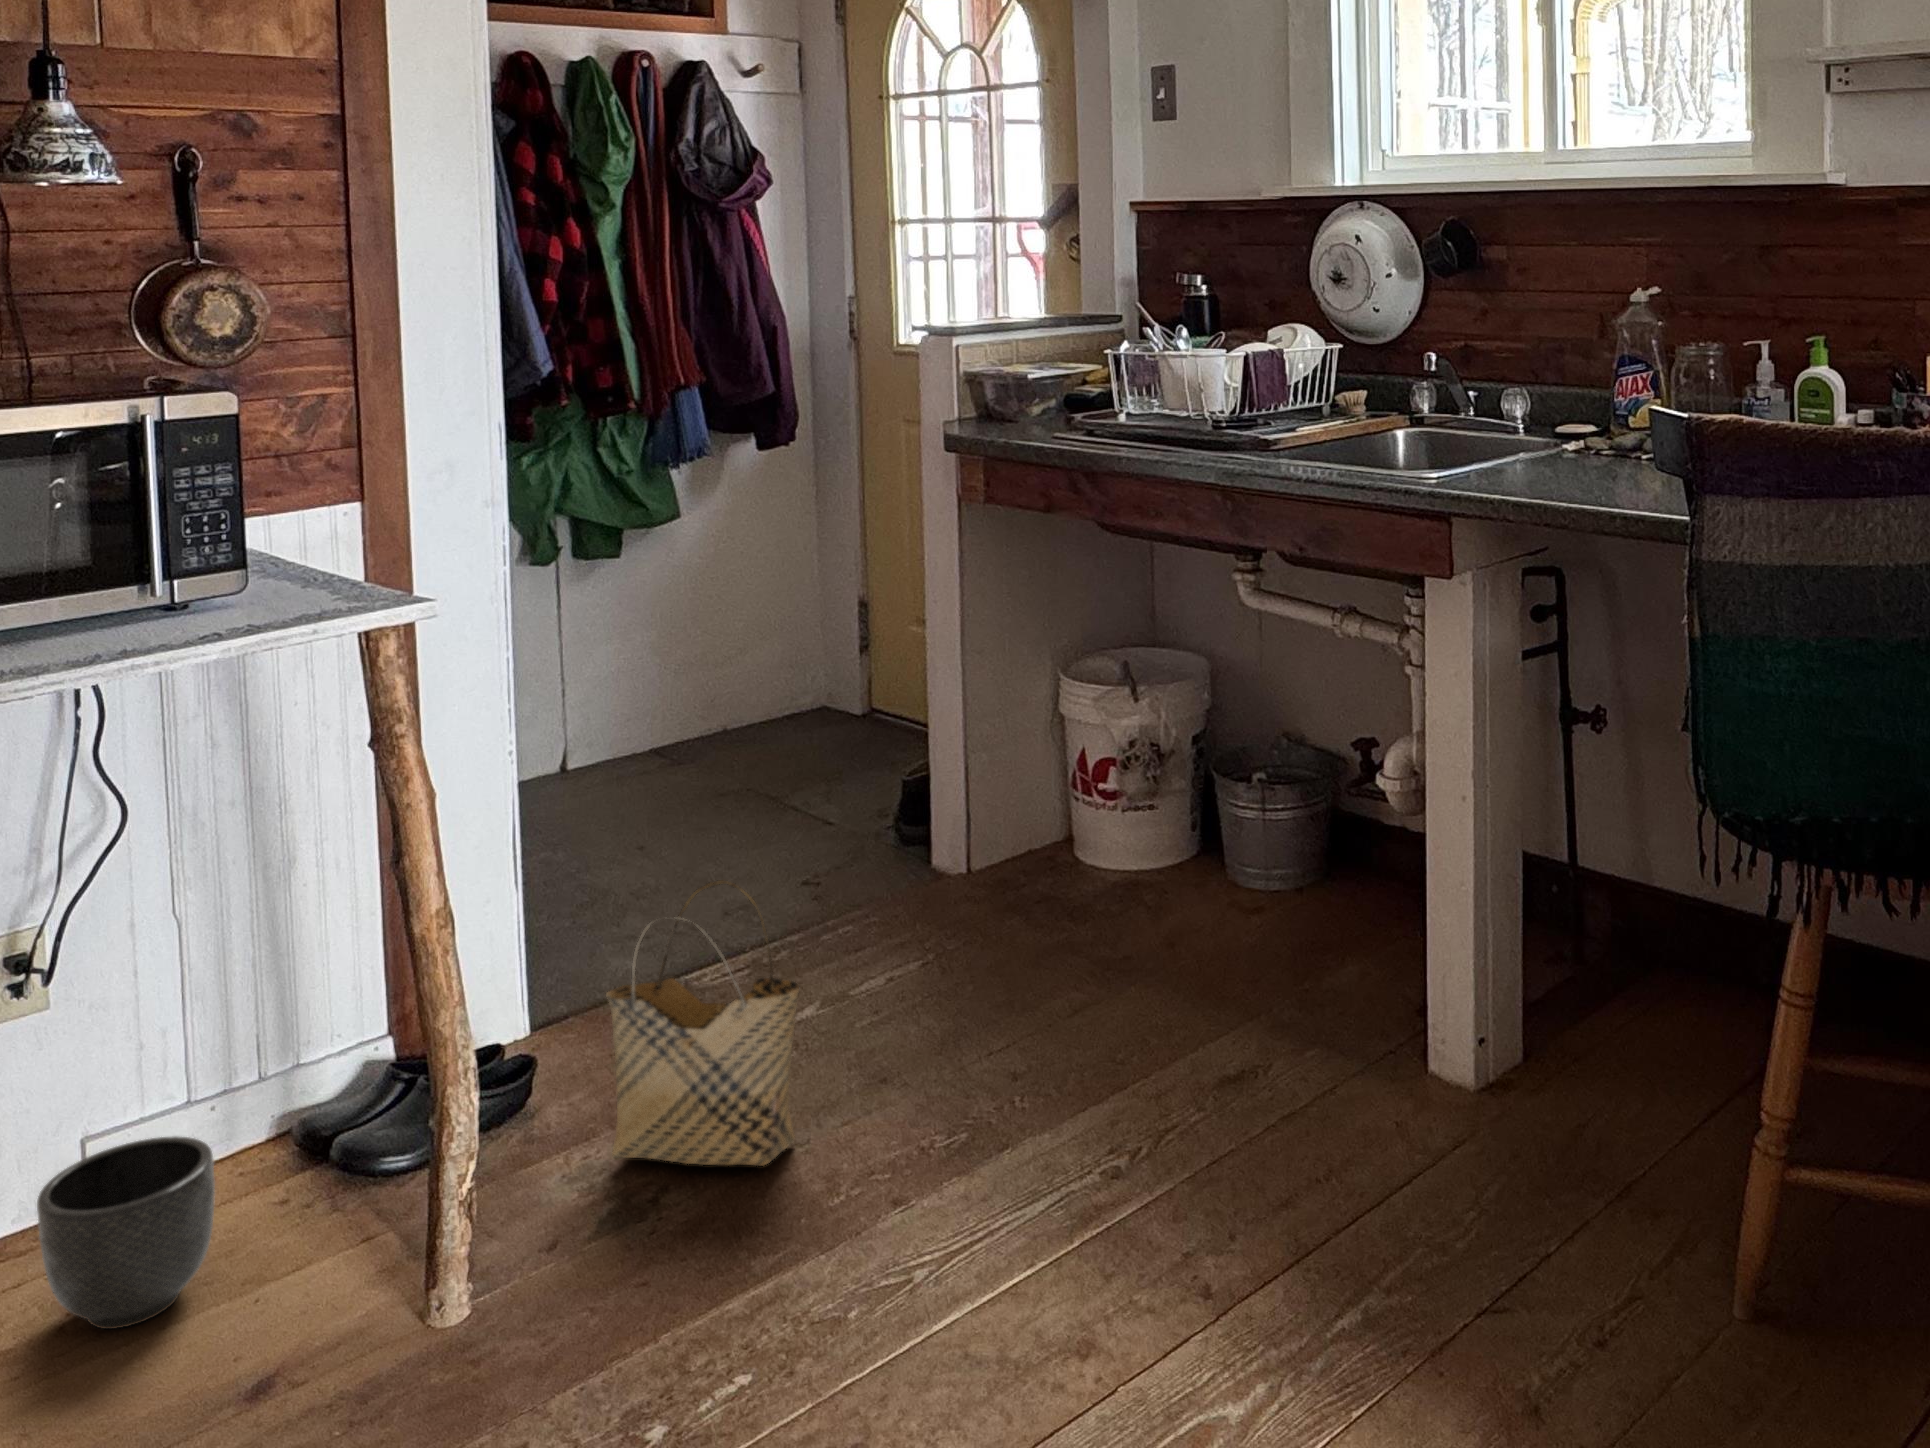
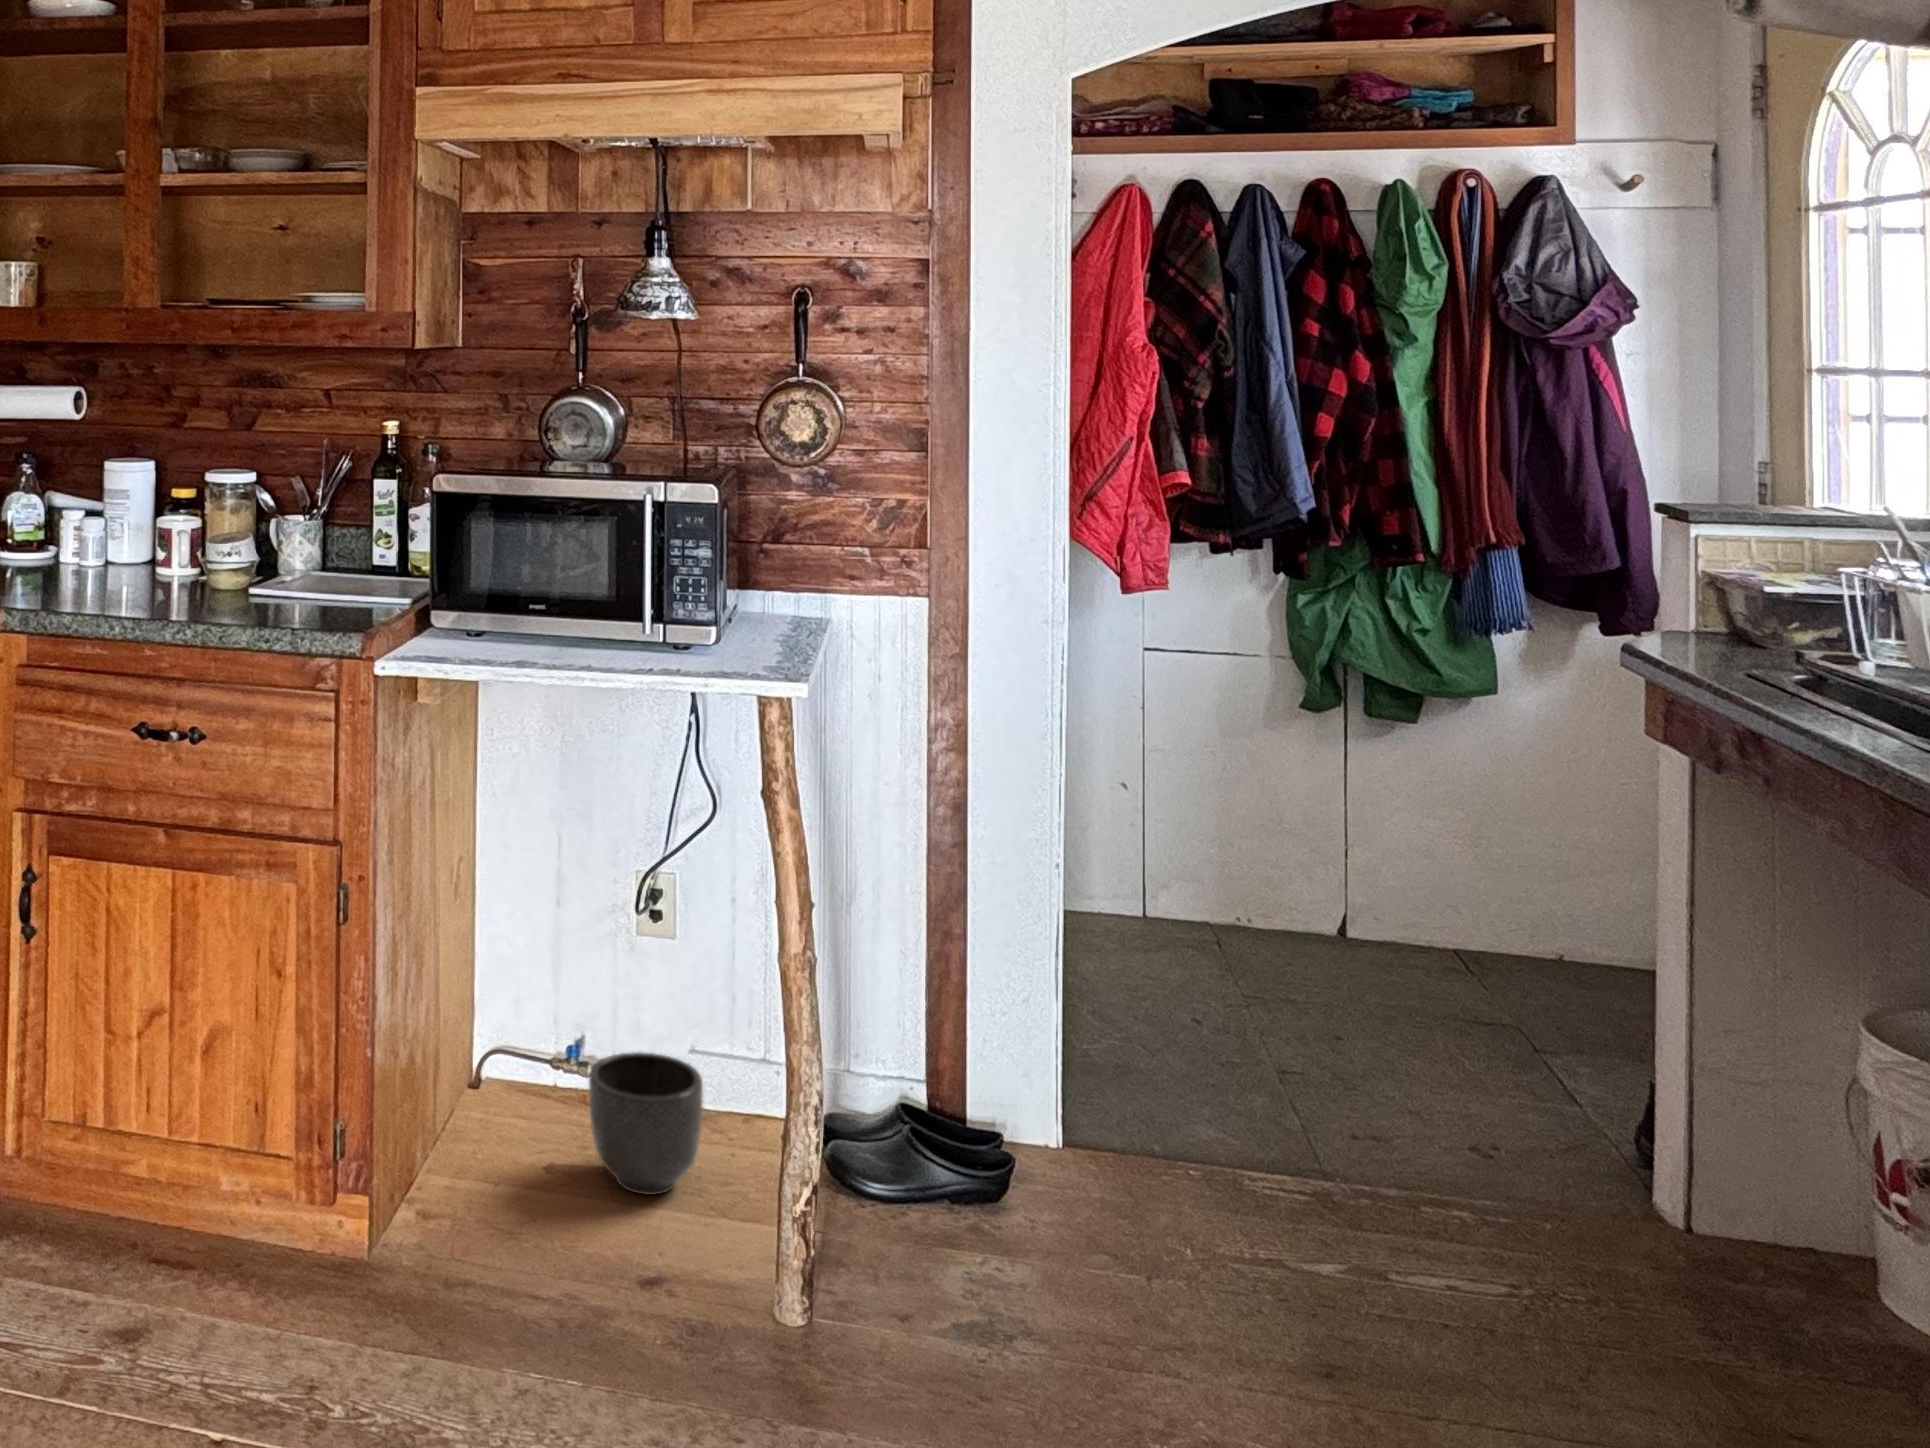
woven basket: present [606,880,799,1166] -> none [999,1053,1177,1376]

